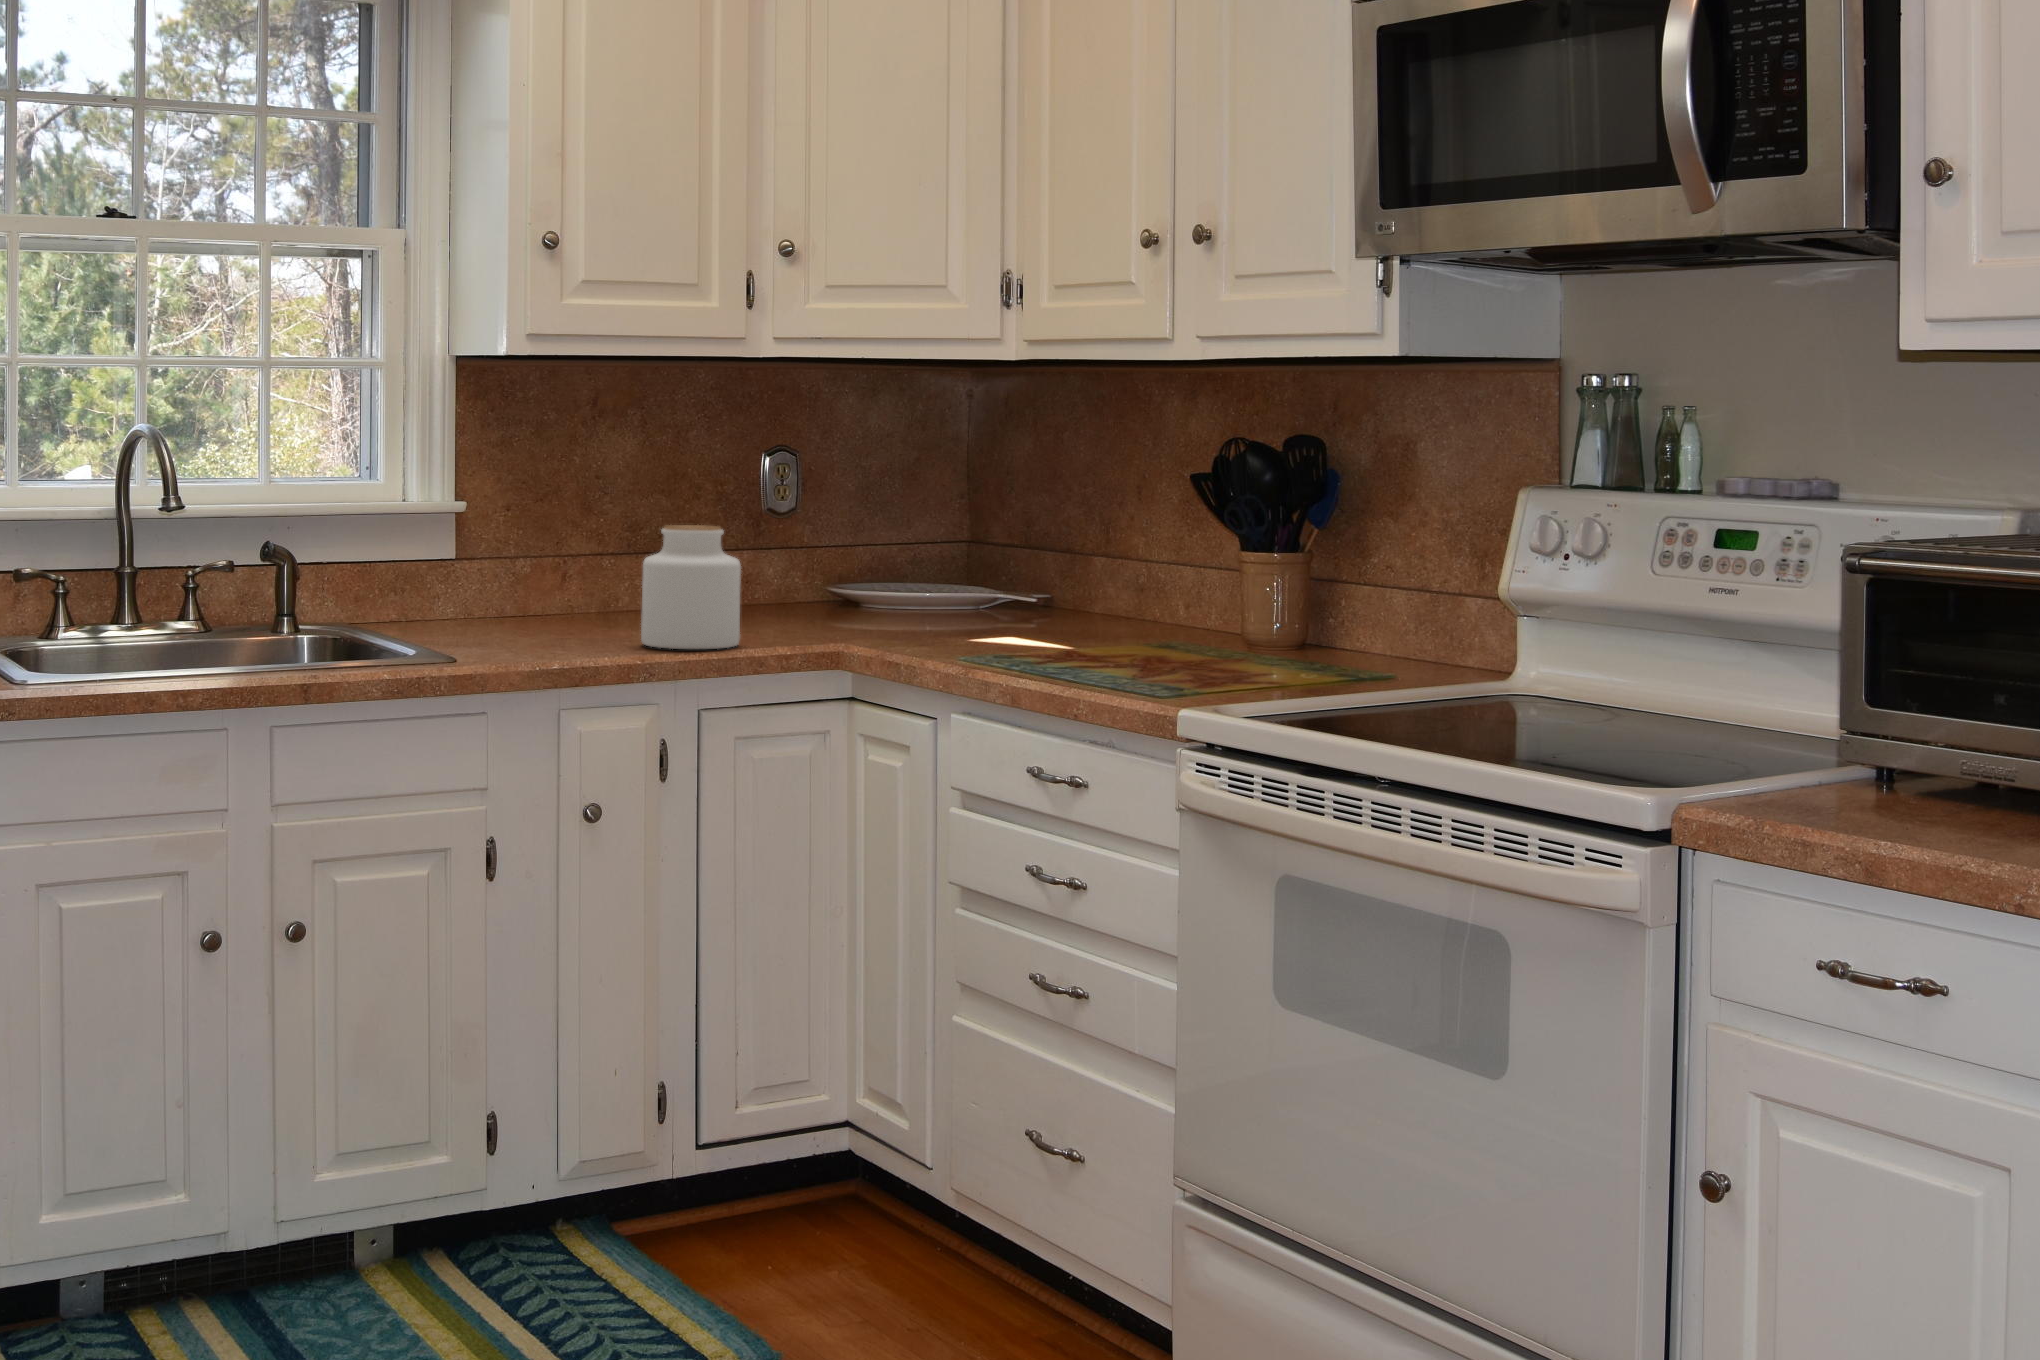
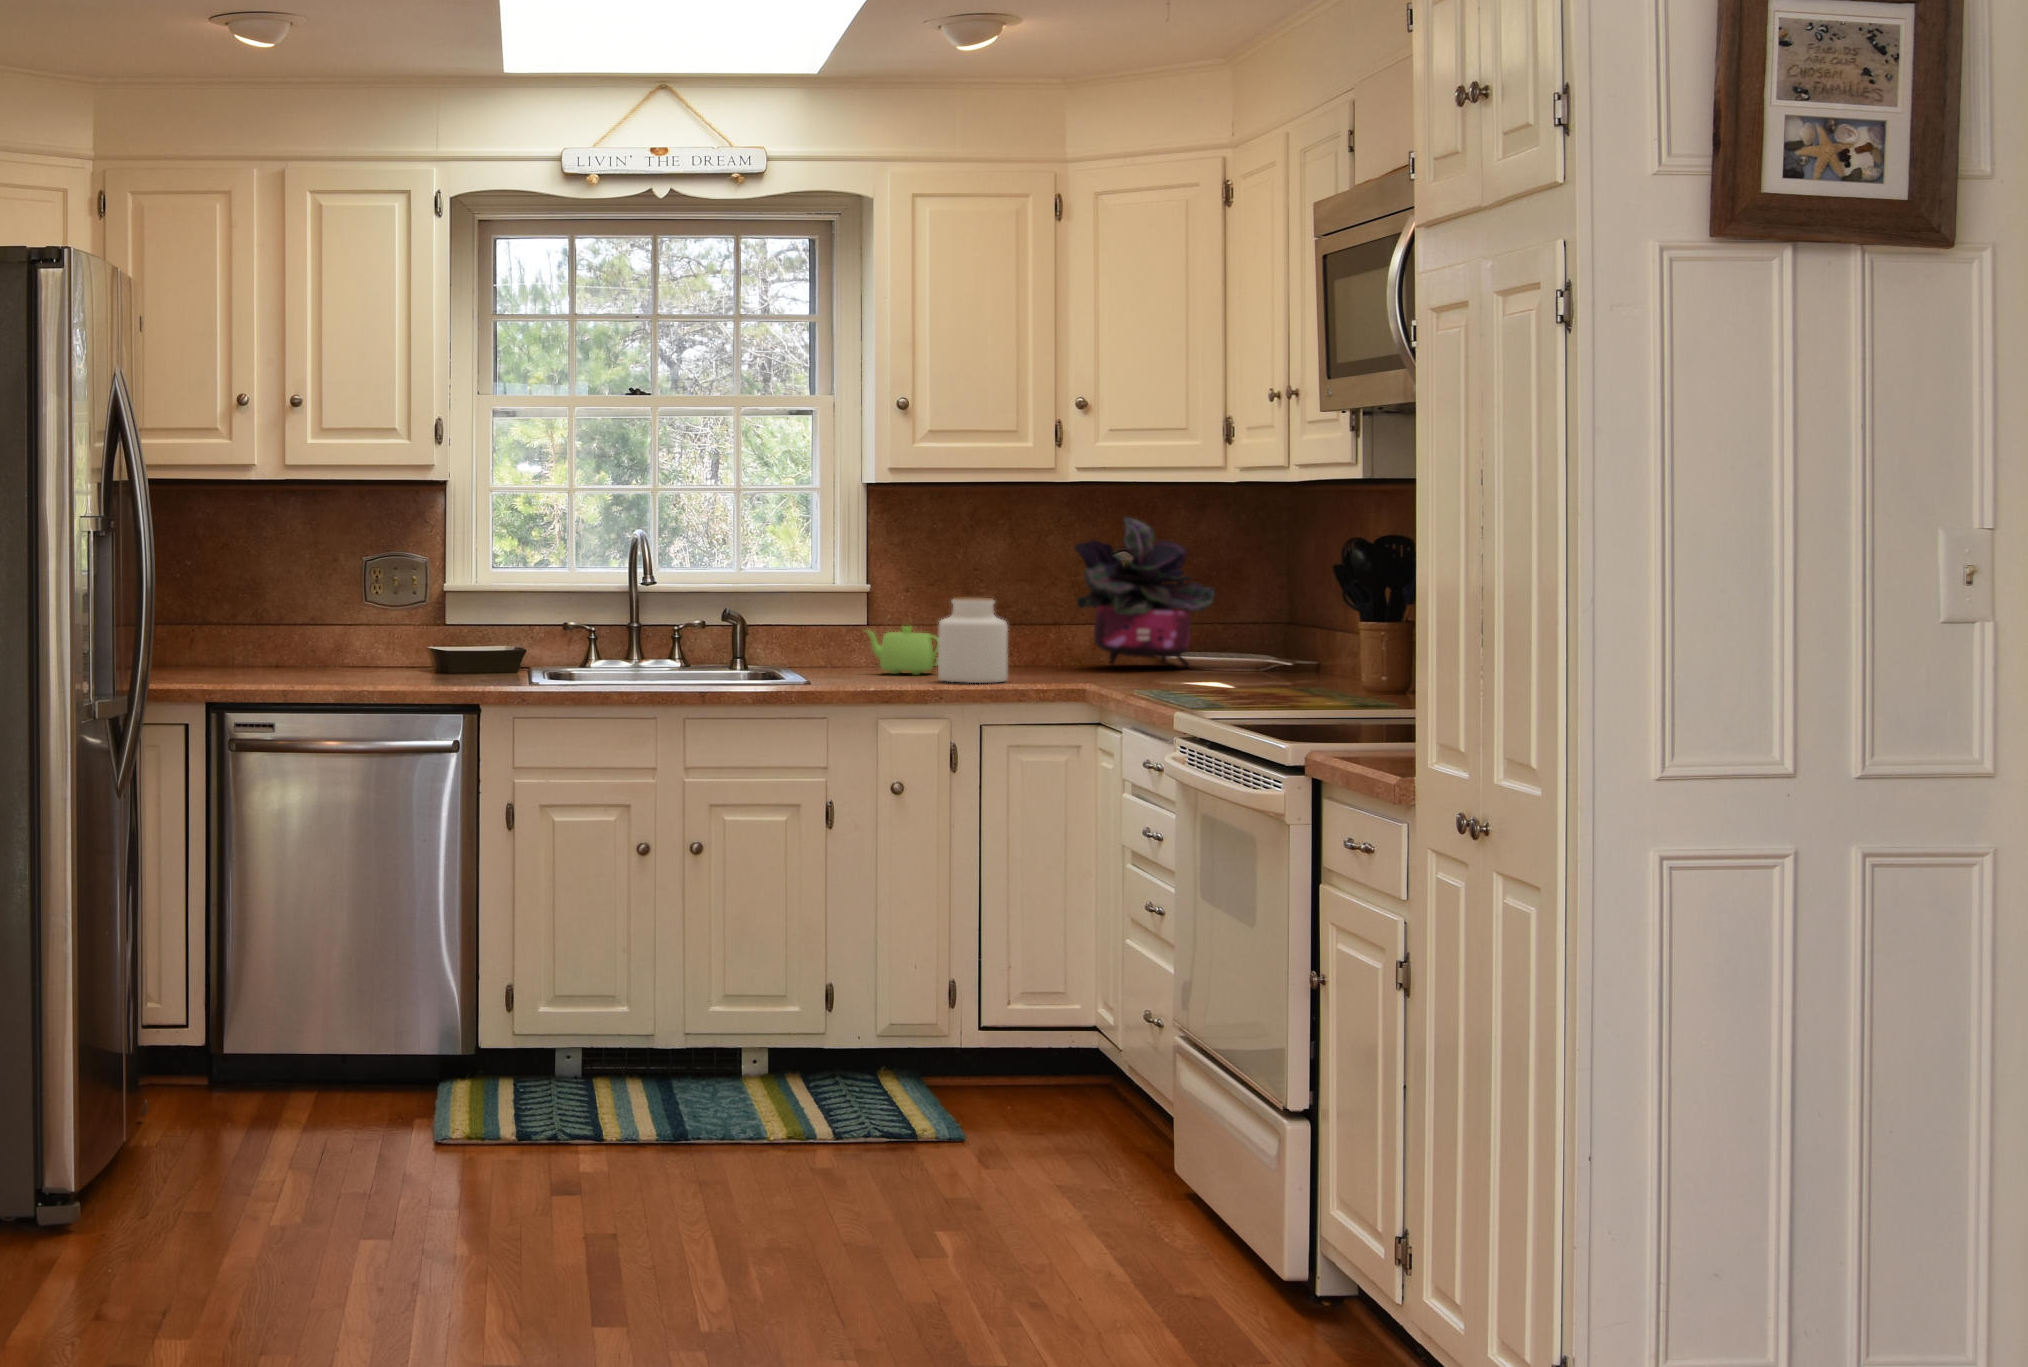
potted plant: none [752,411,925,608] -> present [1075,517,1215,667]
teapot: none [495,564,607,633] -> present [866,626,938,675]

